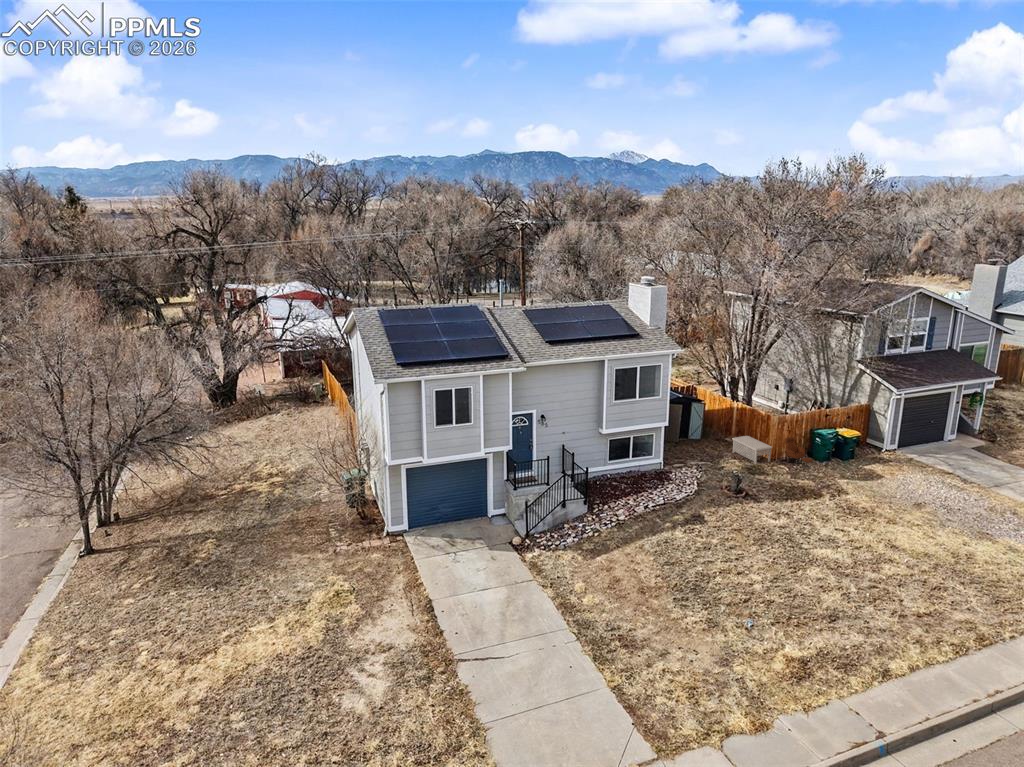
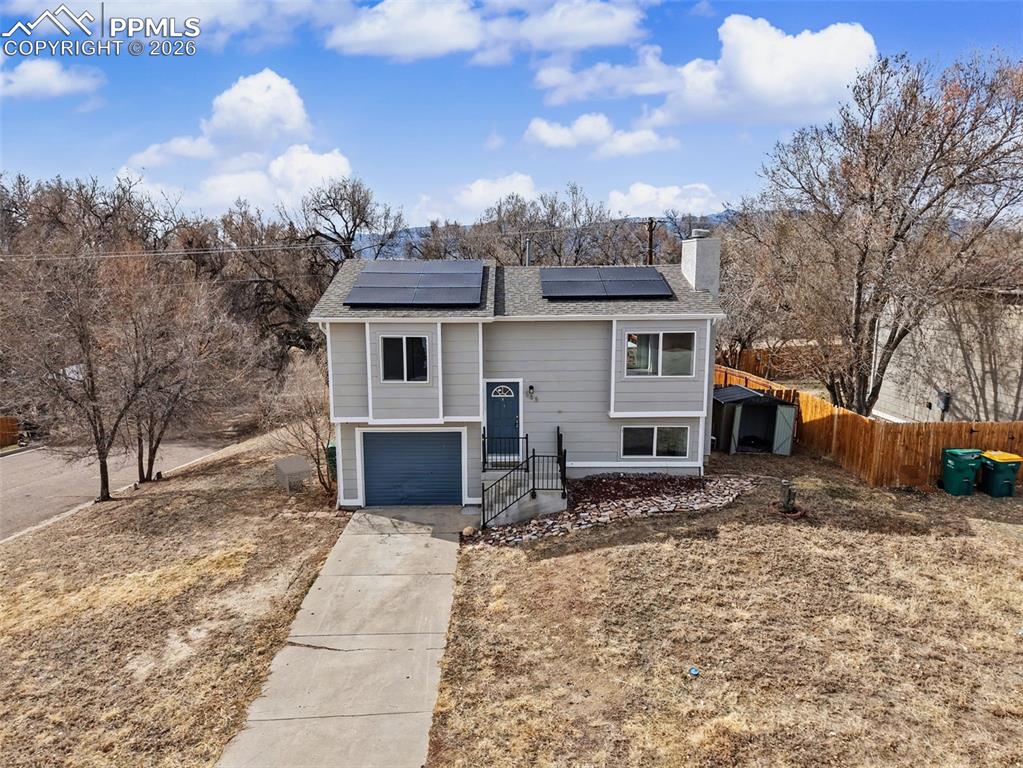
storage bench: present [732,436,772,464] -> present [273,455,313,494]

